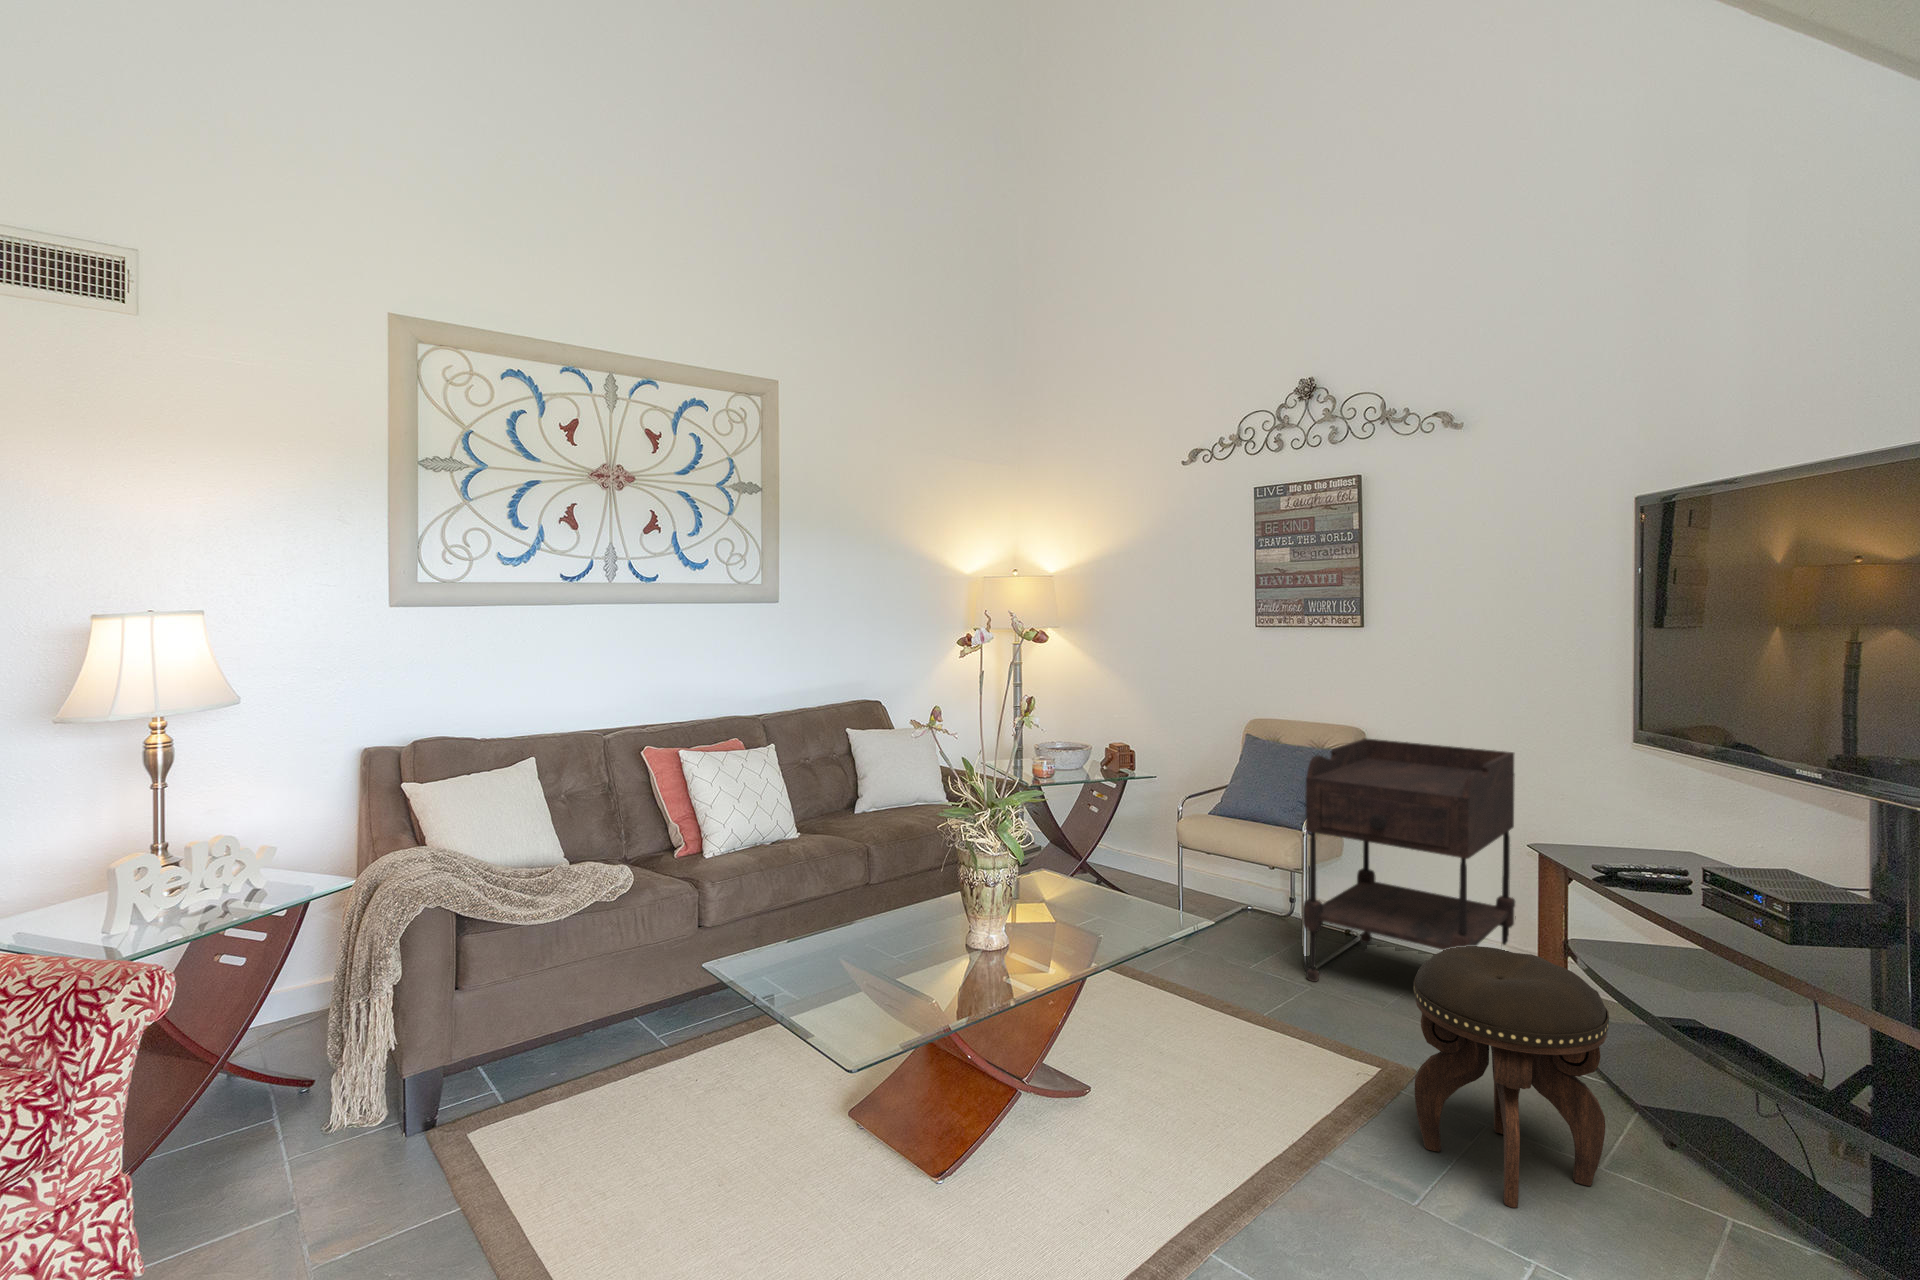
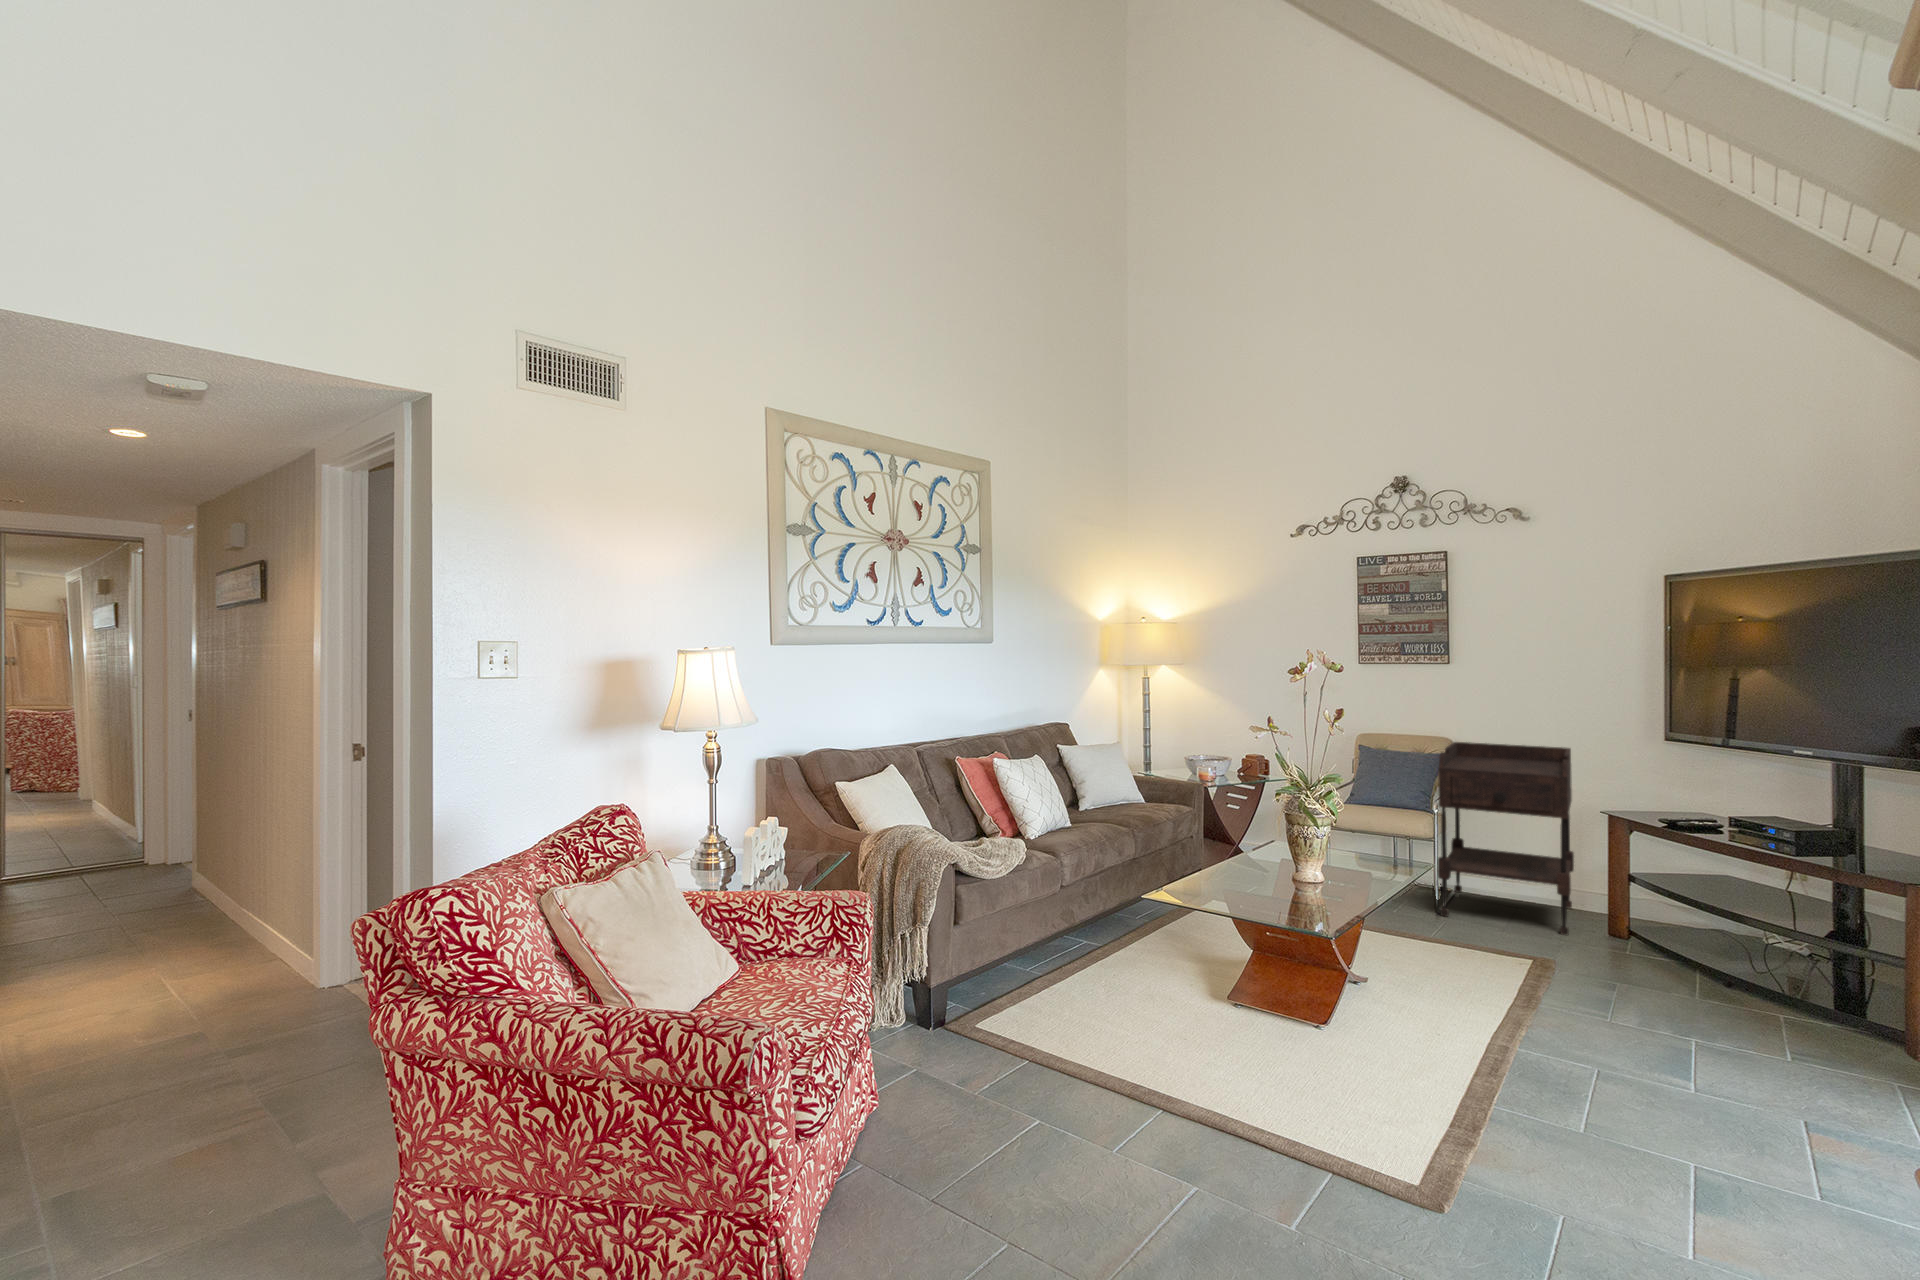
footstool: present [1414,946,1609,1208] -> none [1590,866,1726,1022]

